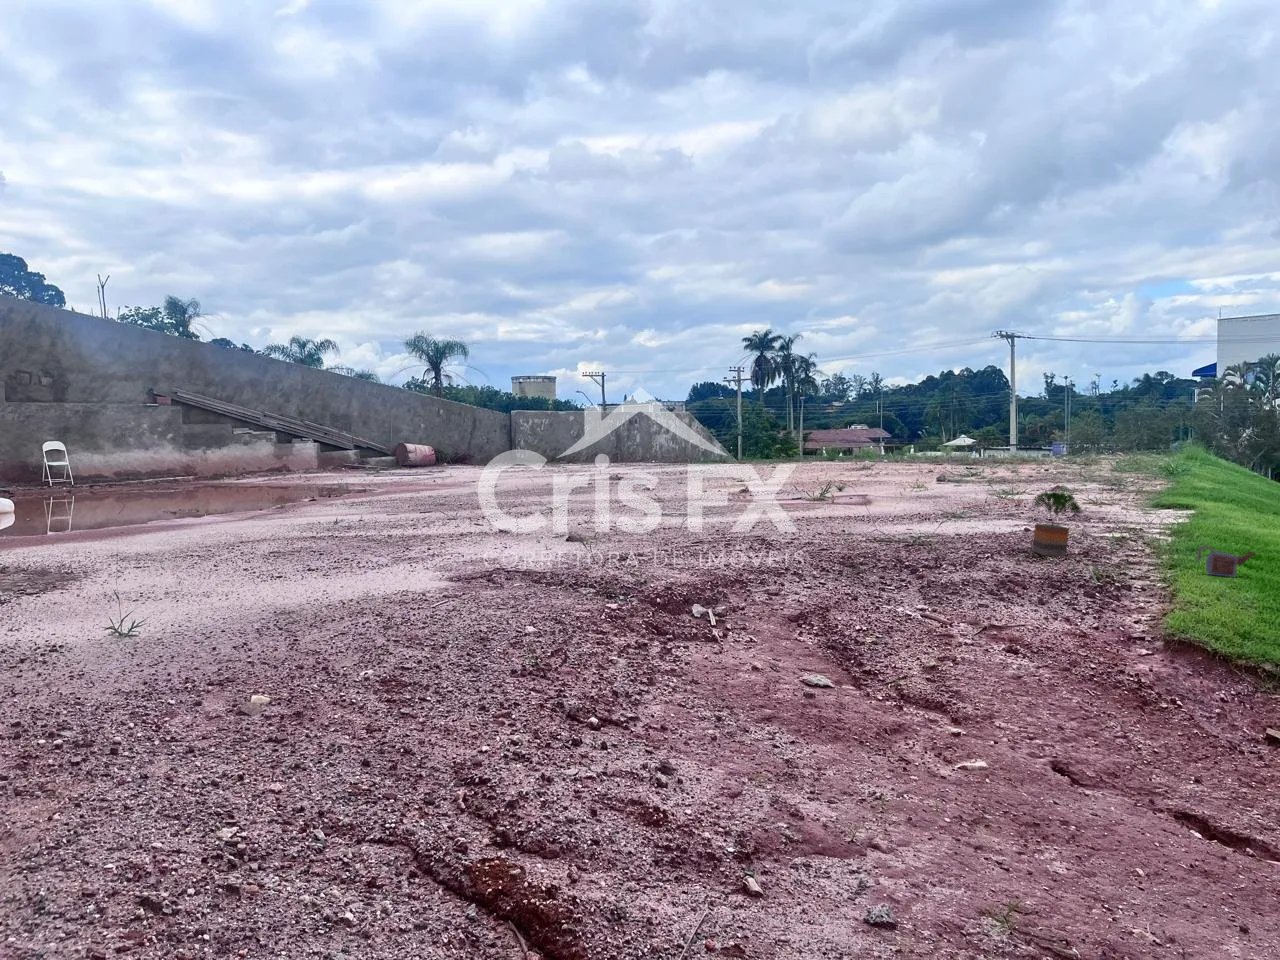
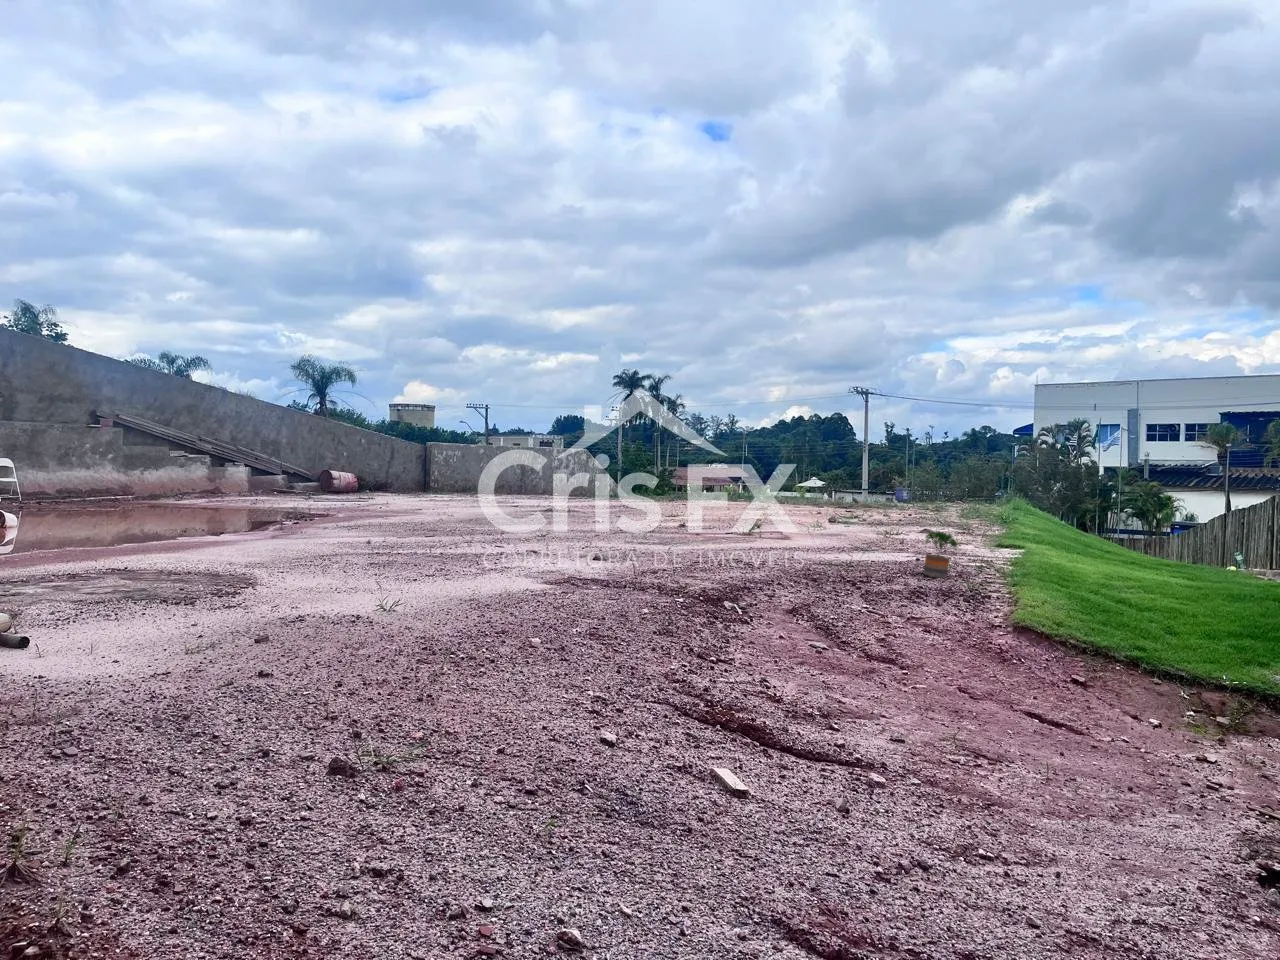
watering can: present [1196,546,1254,577] -> none [1032,571,1069,593]

